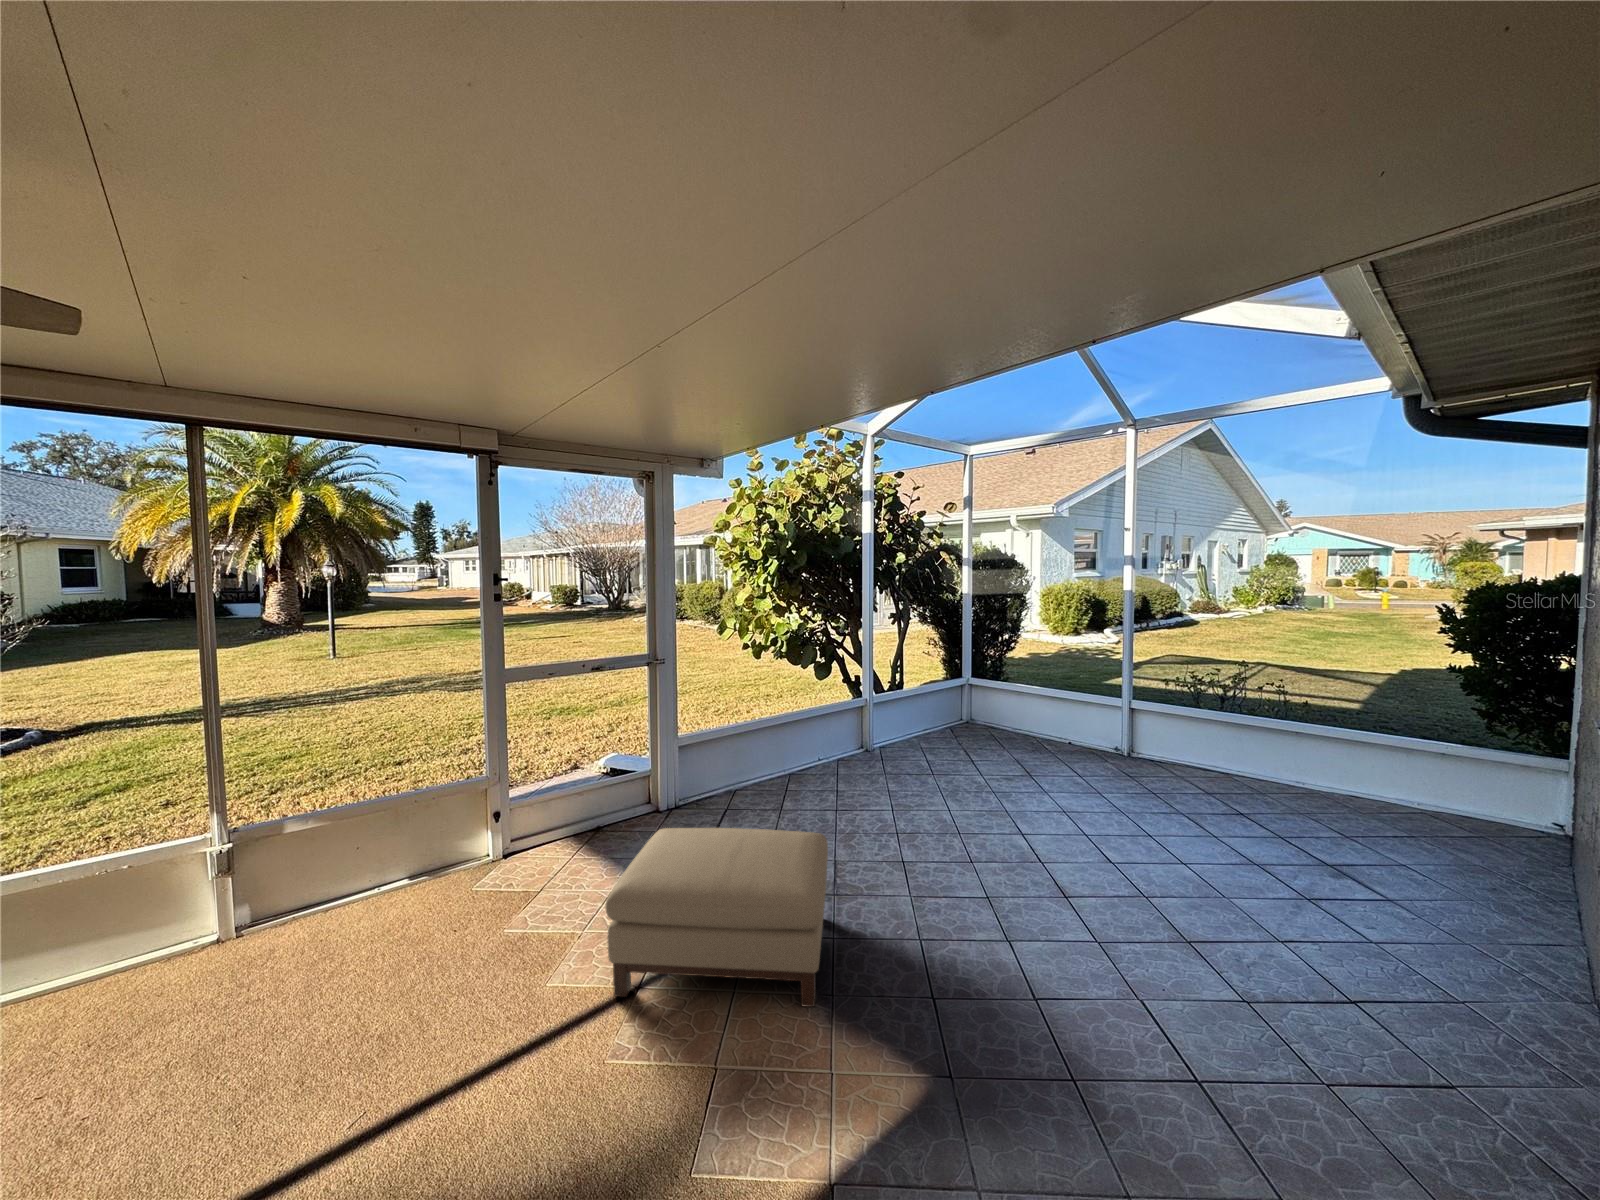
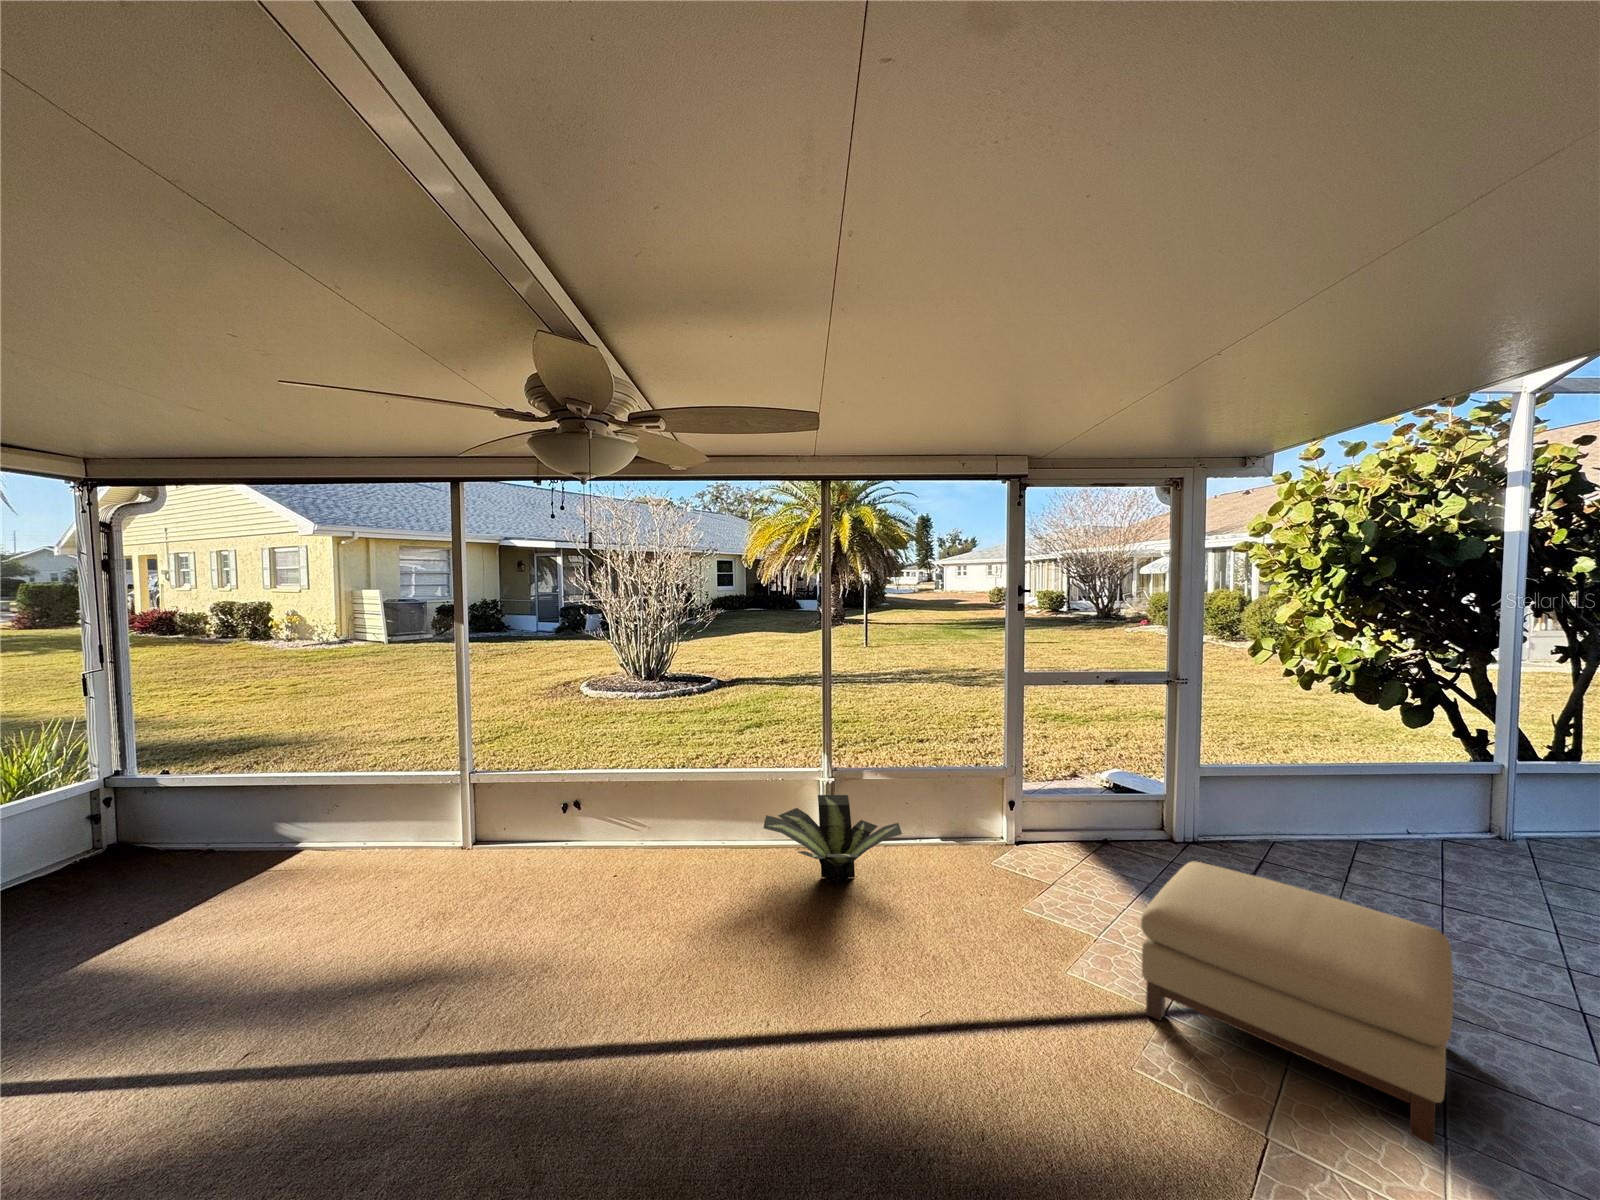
potted plant: none [65,861,338,997] -> present [763,795,902,884]

